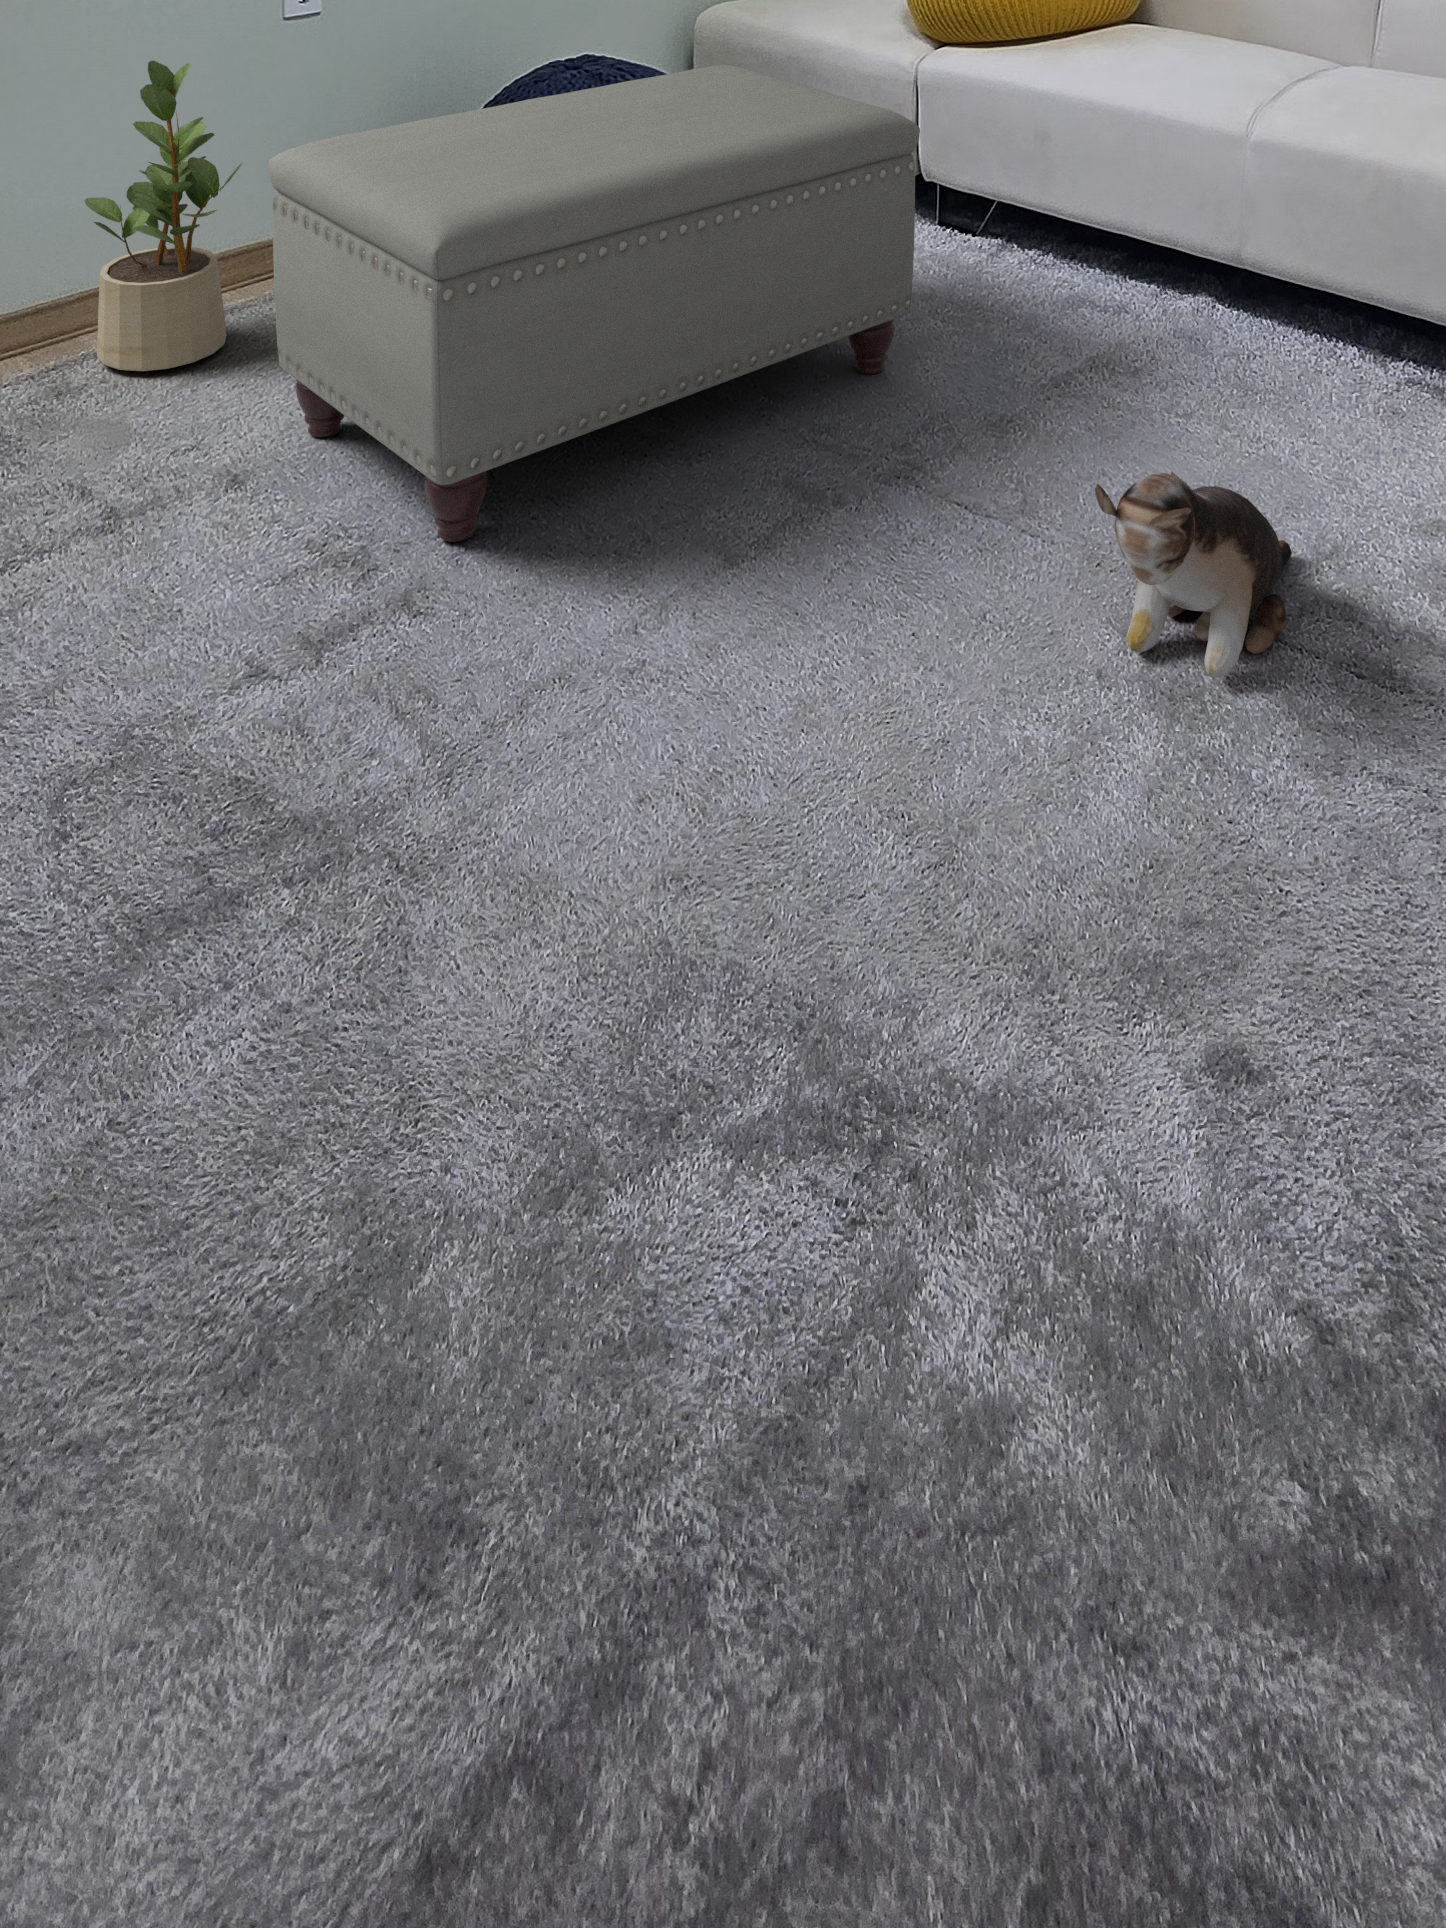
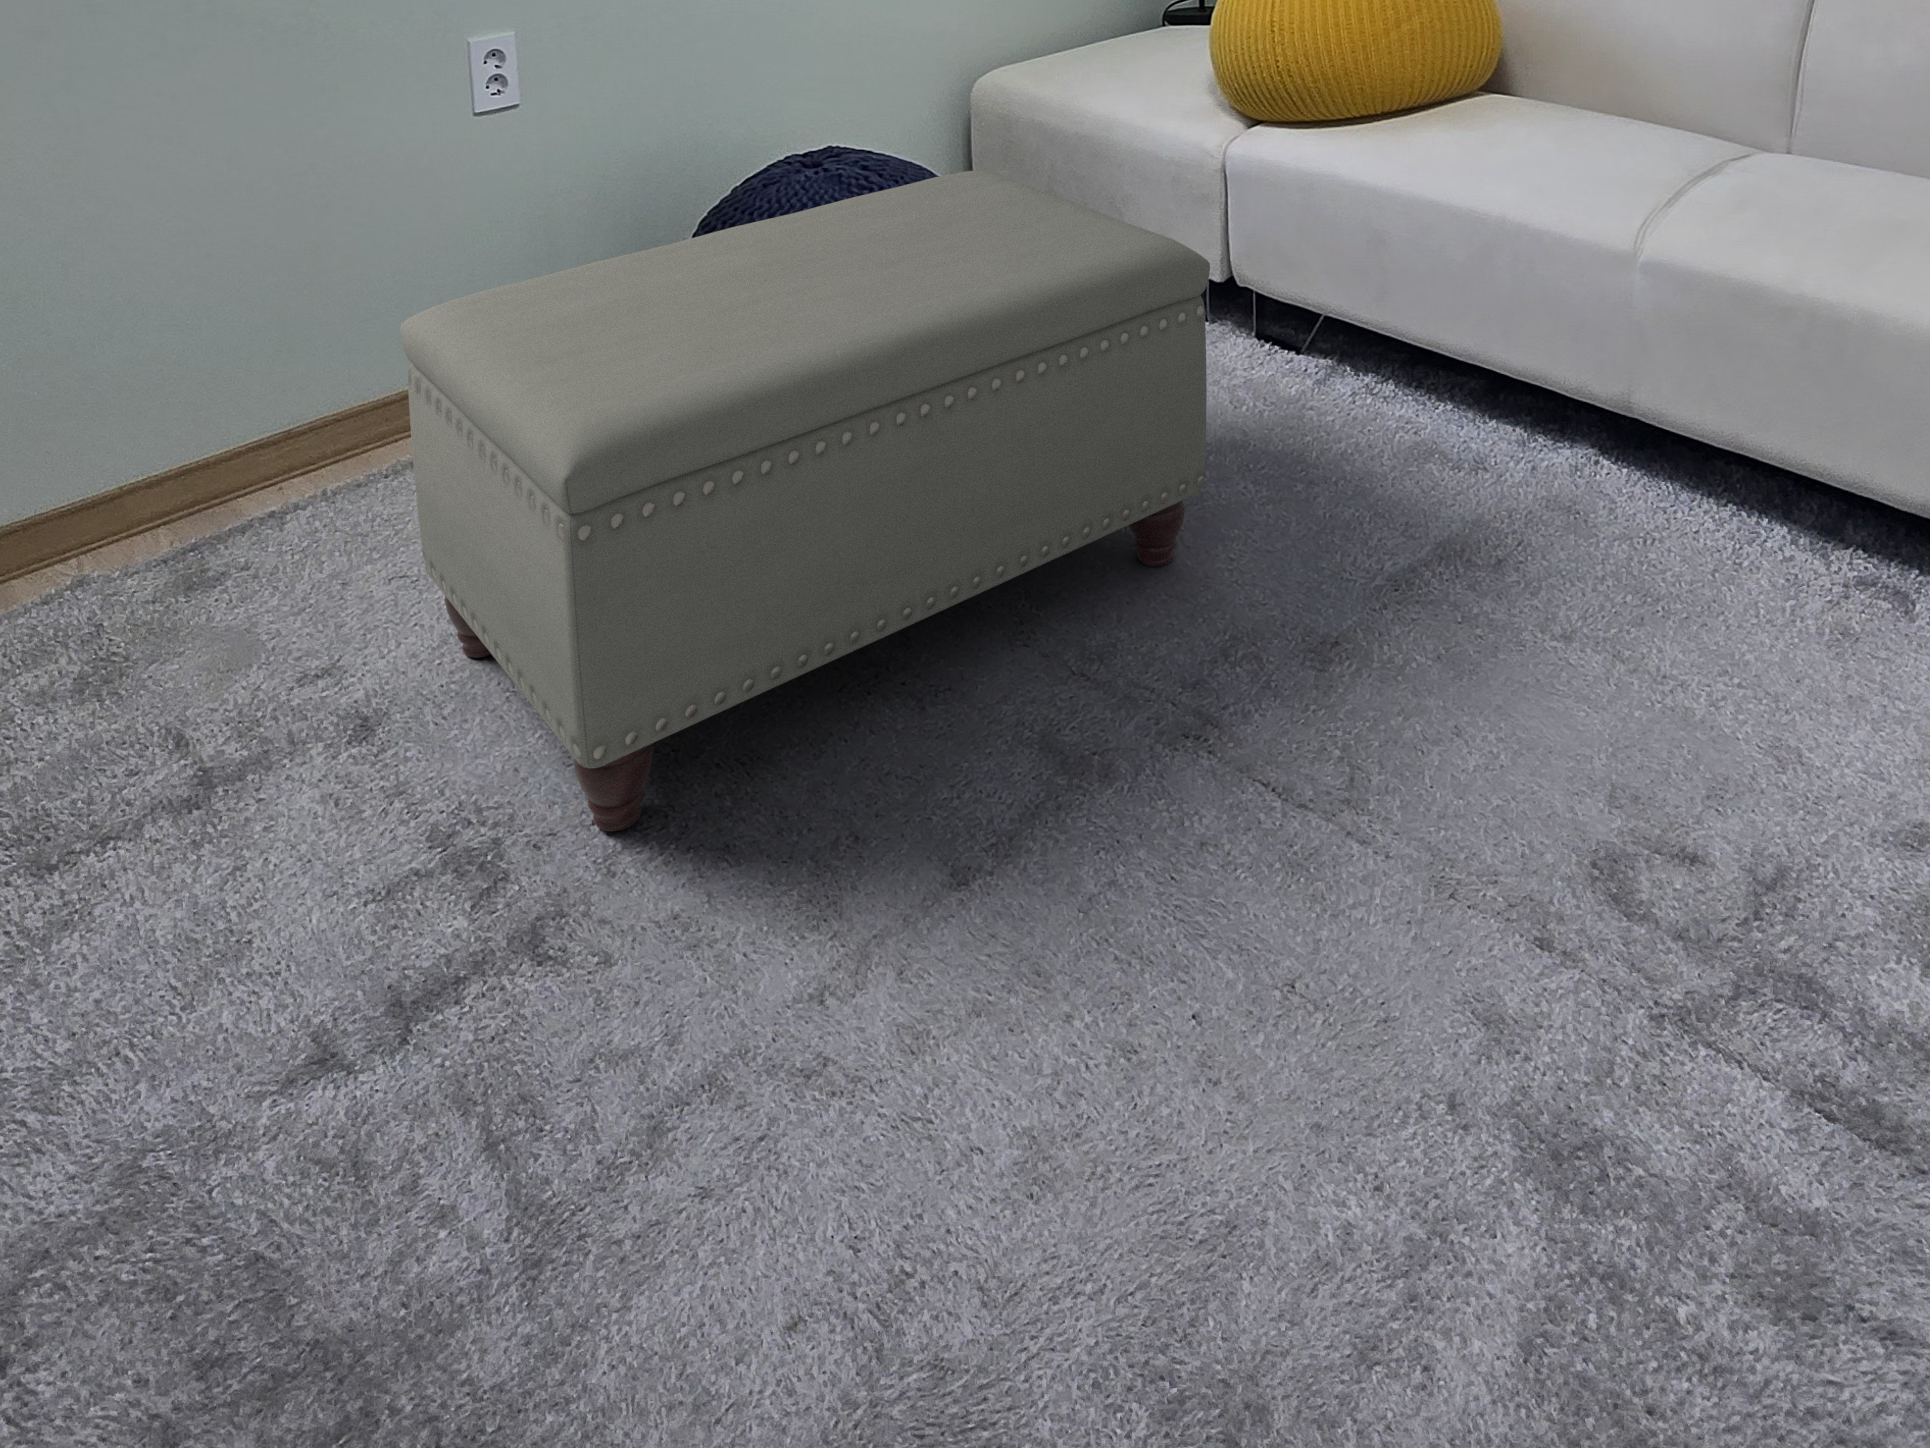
potted plant: present [85,61,242,371] -> none [218,186,399,556]
plush toy: present [1095,472,1292,677] -> none [1441,816,1718,1113]

